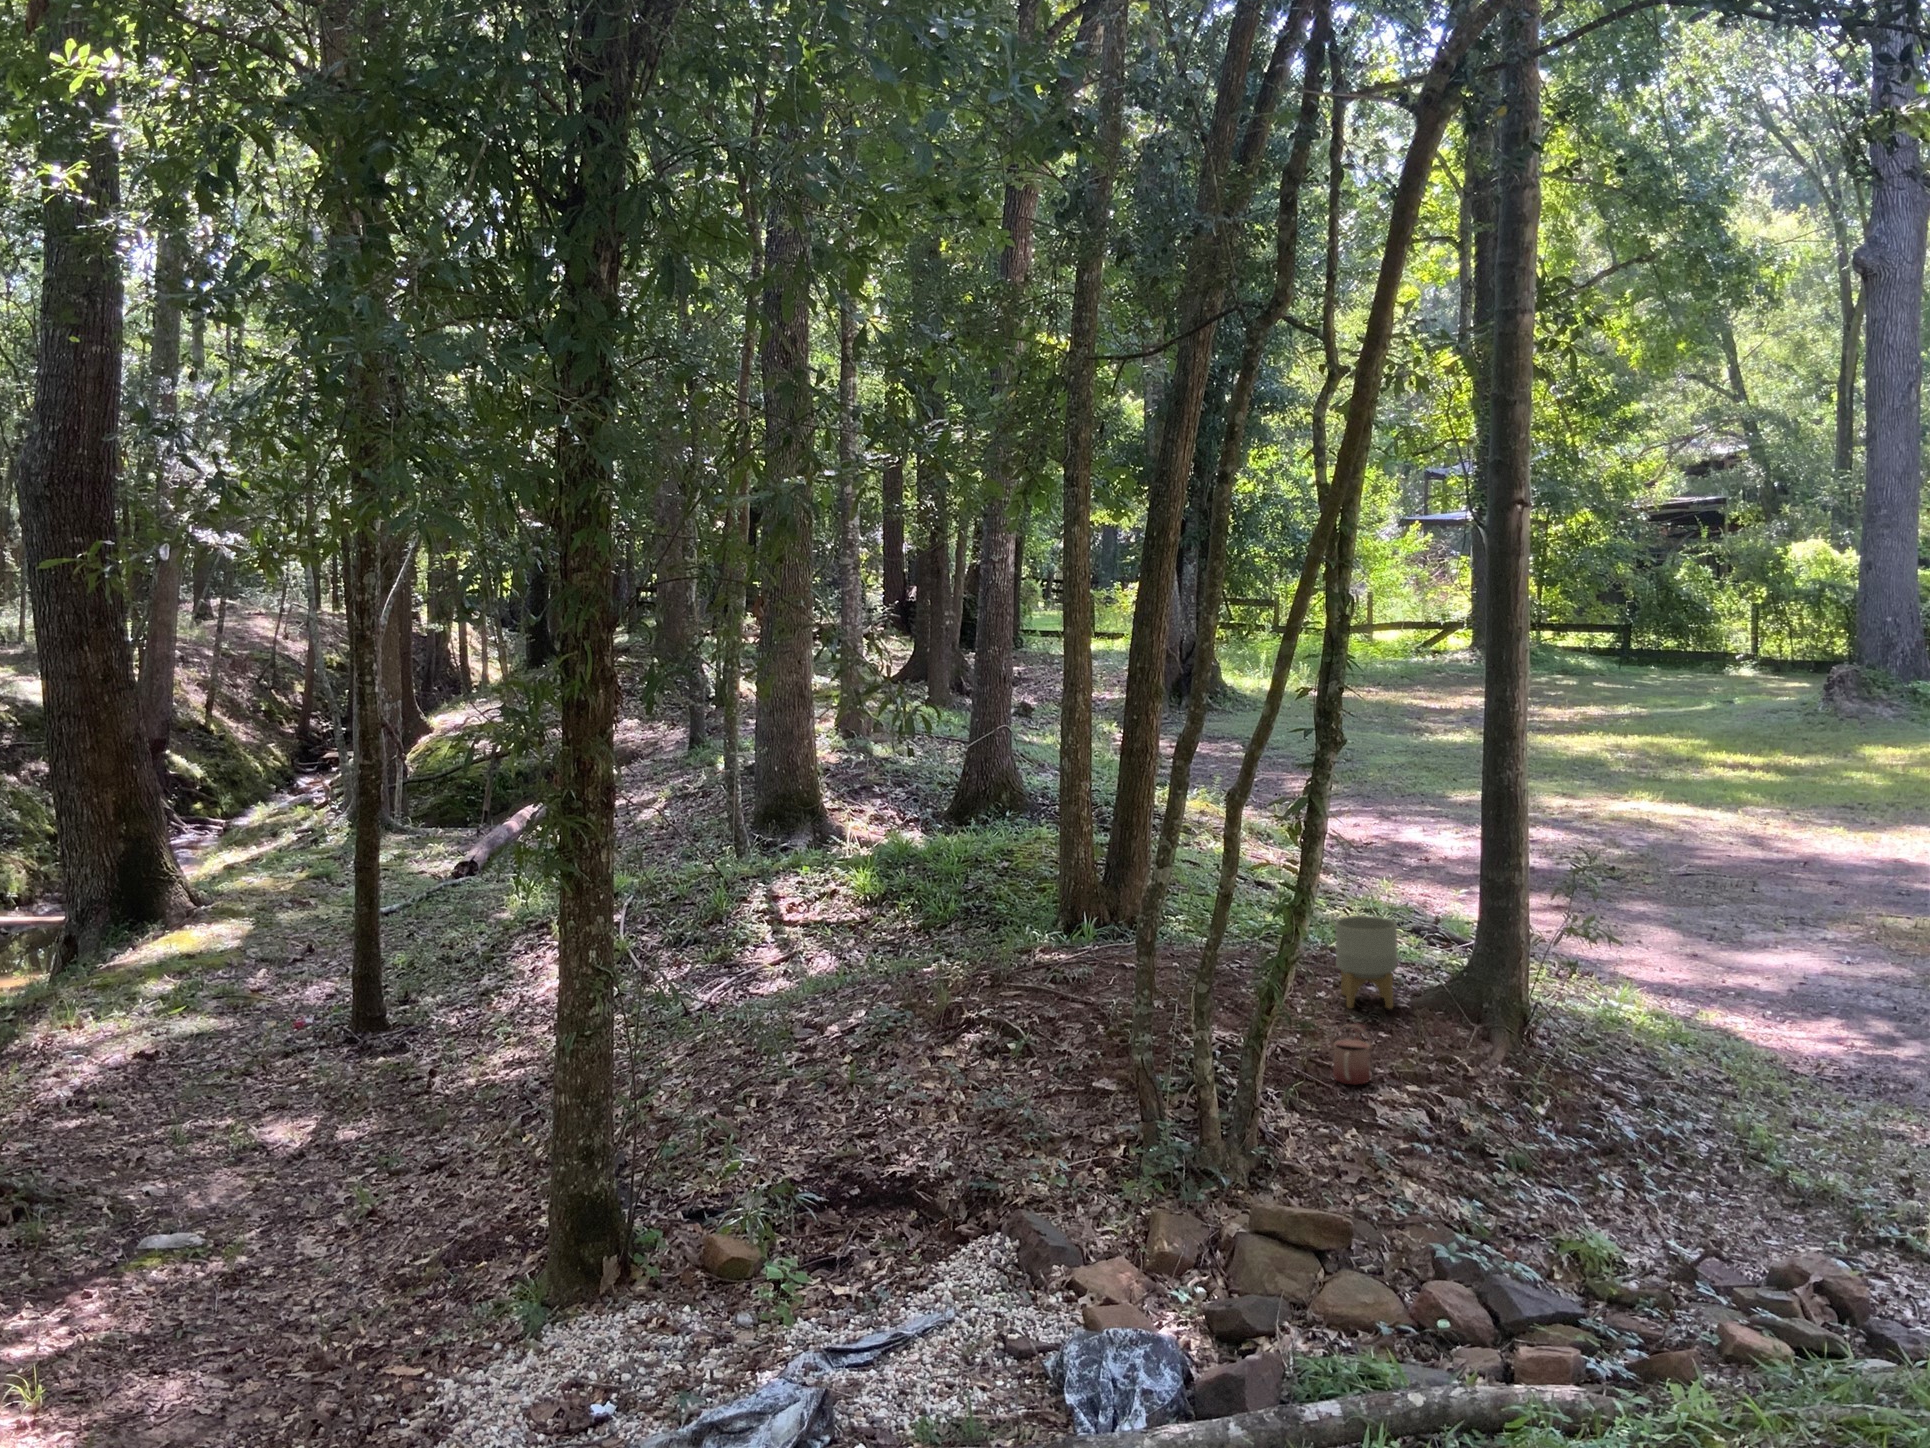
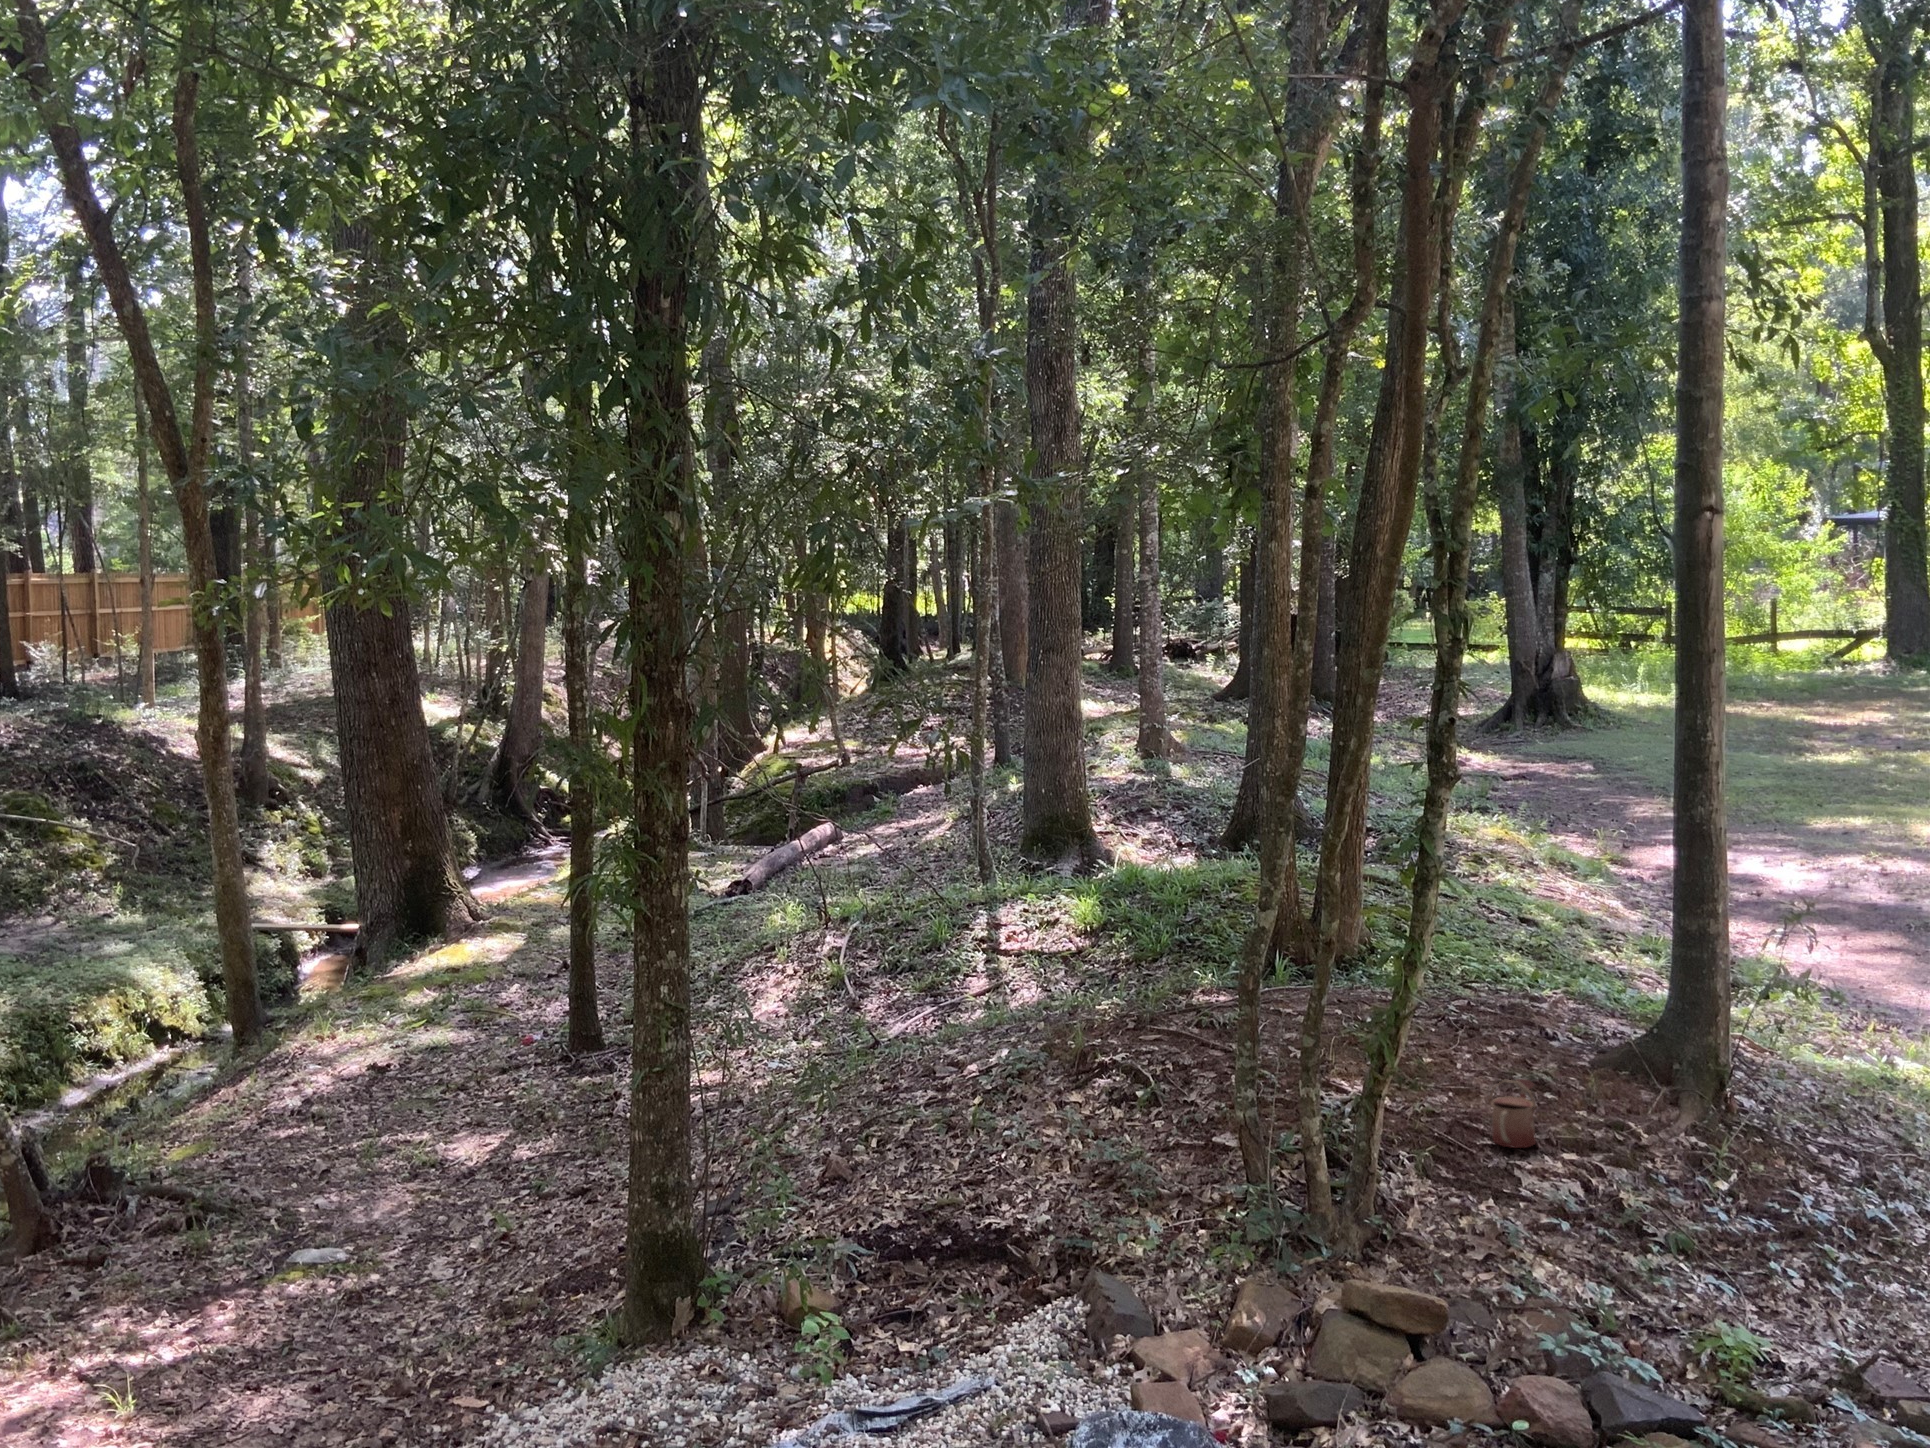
planter: present [1335,916,1397,1009] -> none [1516,959,1589,1064]

